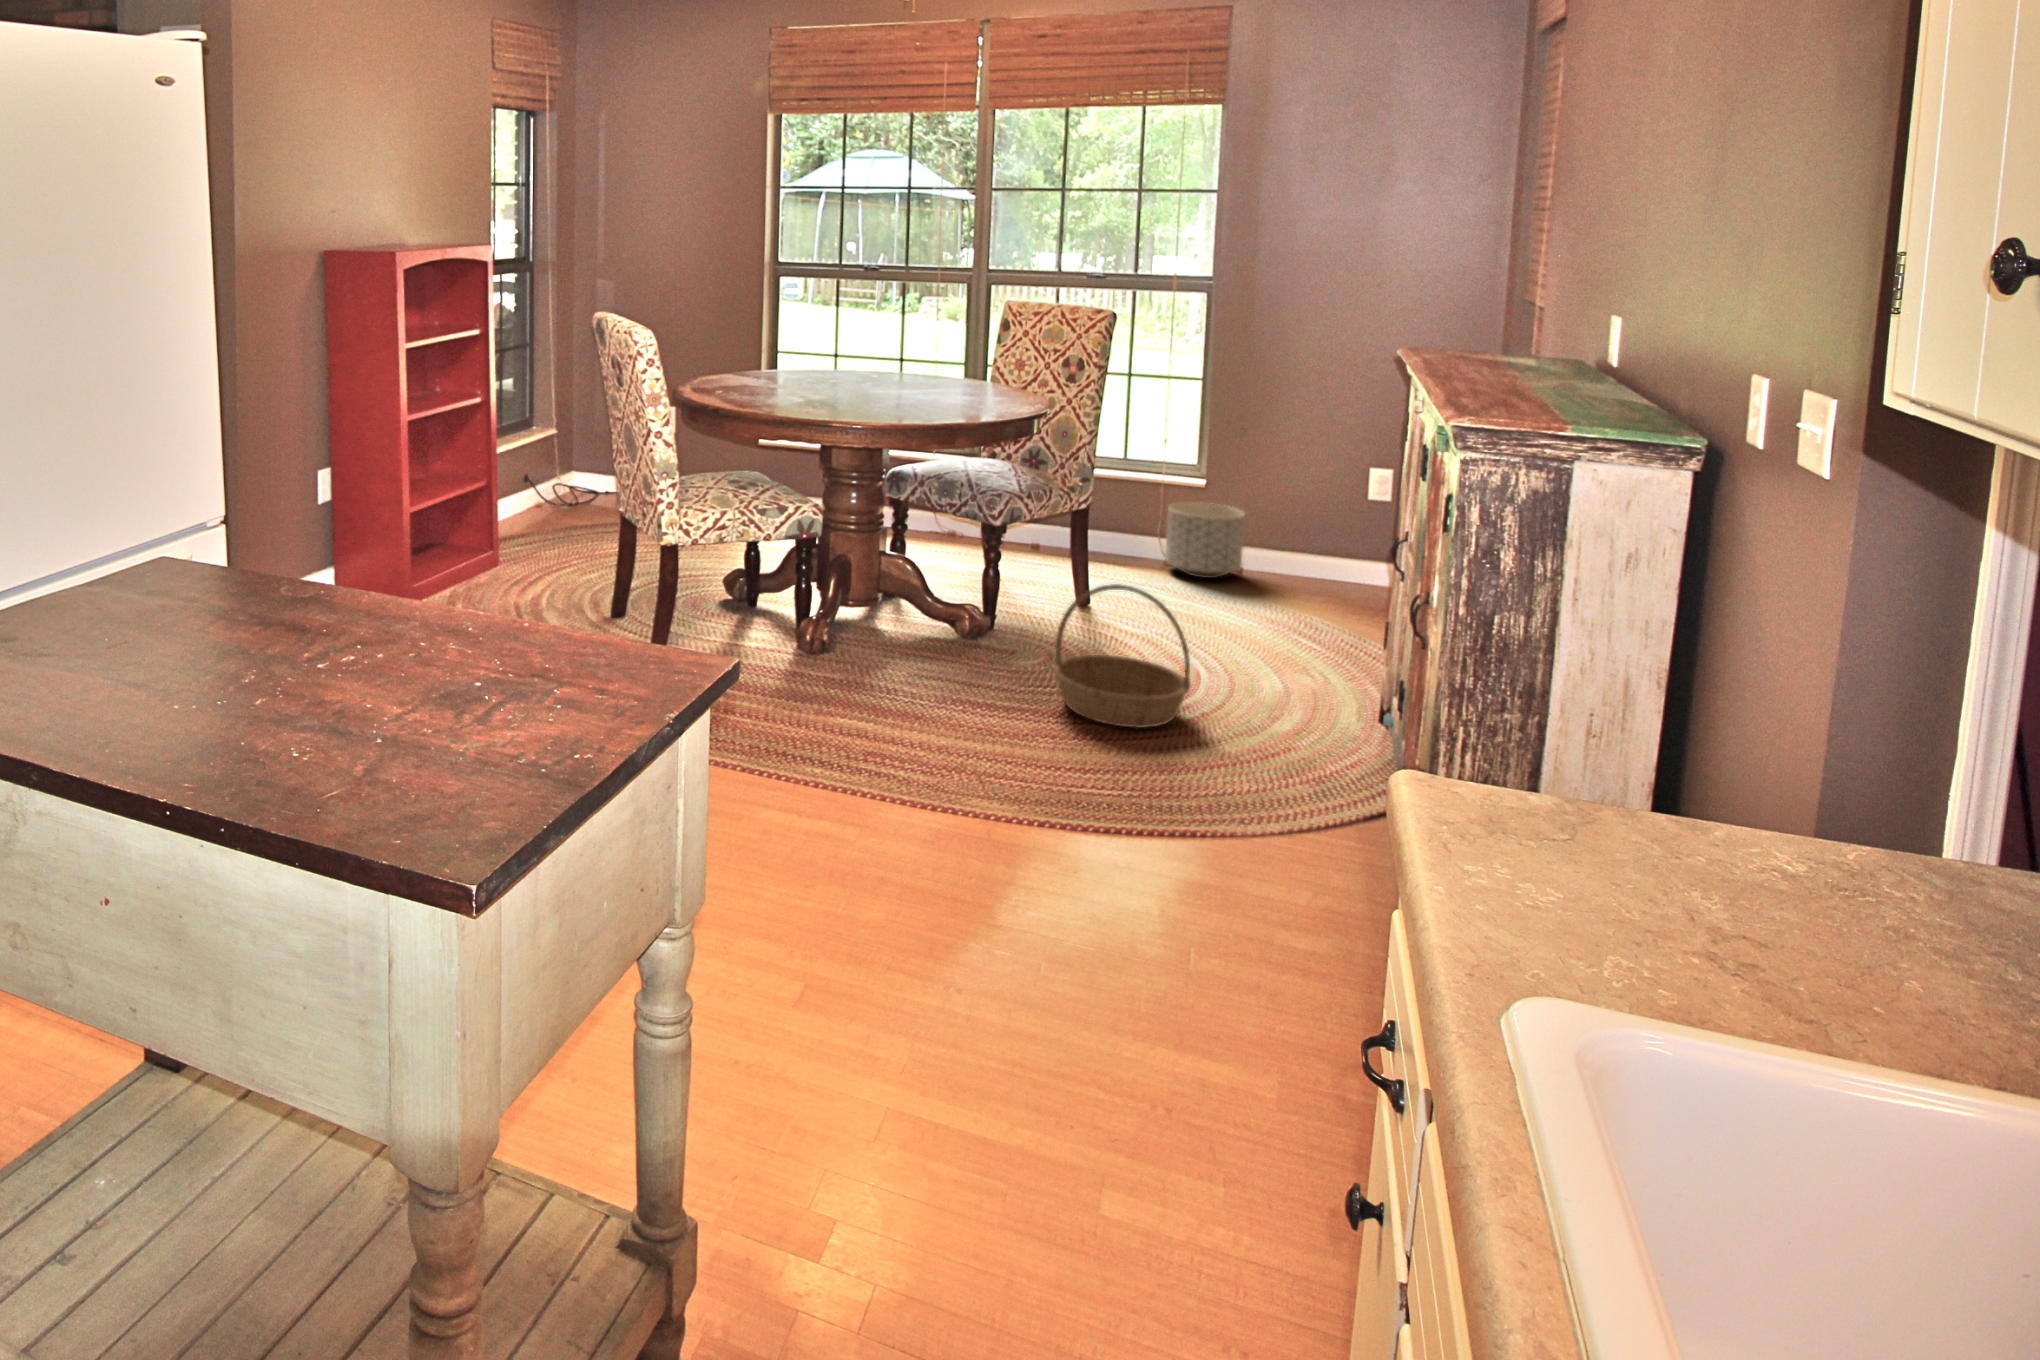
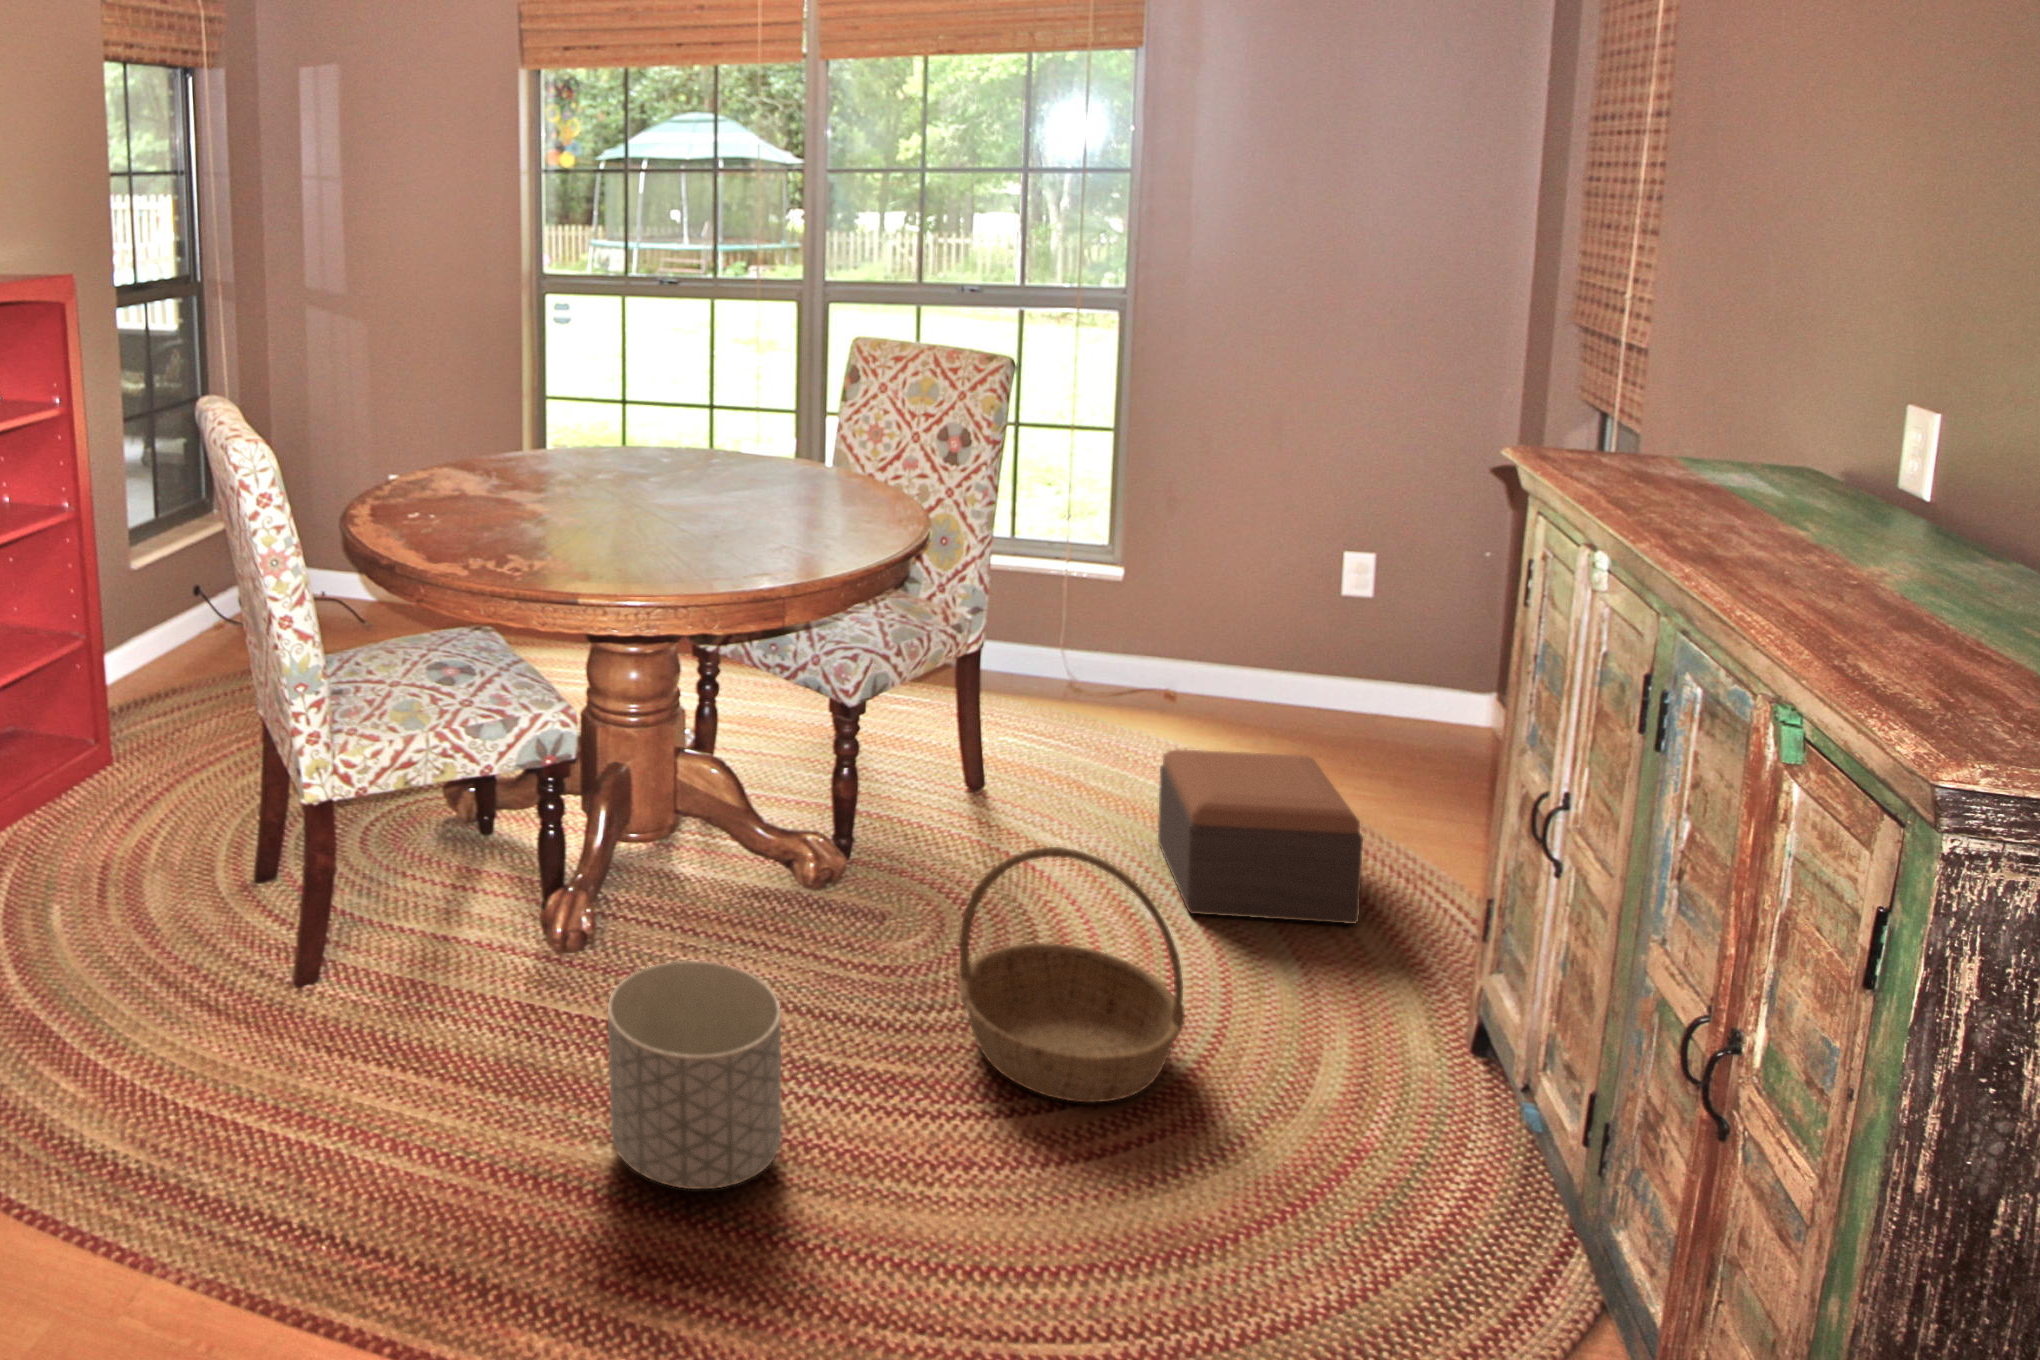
planter: present [1165,502,1245,578] -> present [608,961,782,1189]
footstool: none [1200,571,1329,675] -> present [1158,750,1363,924]

